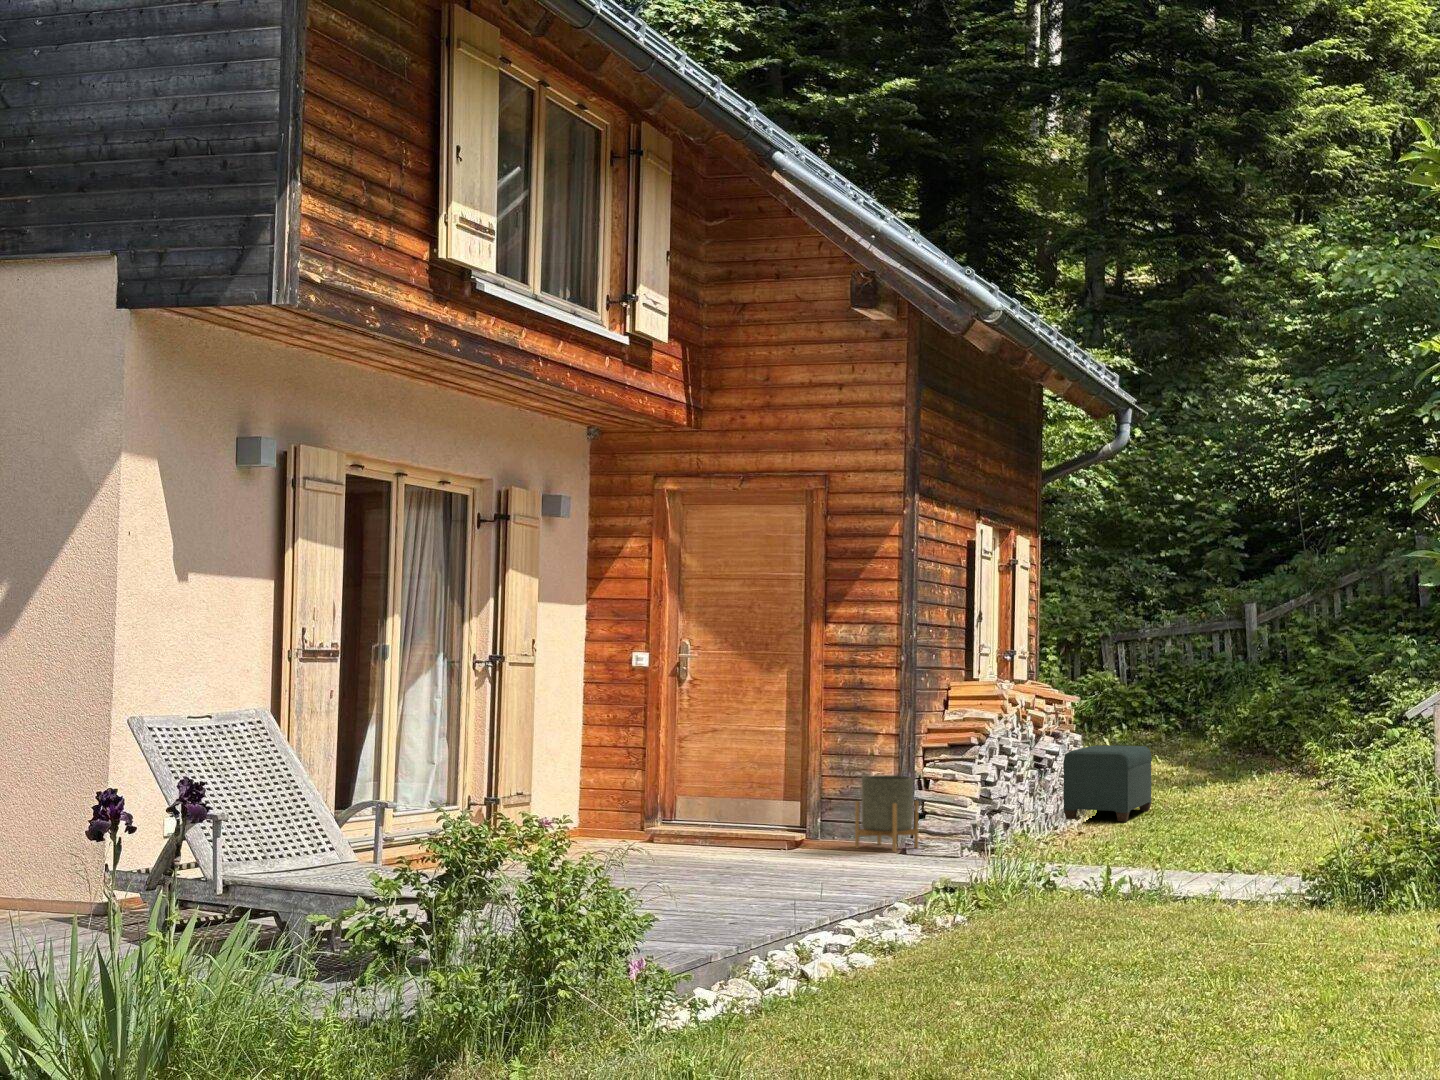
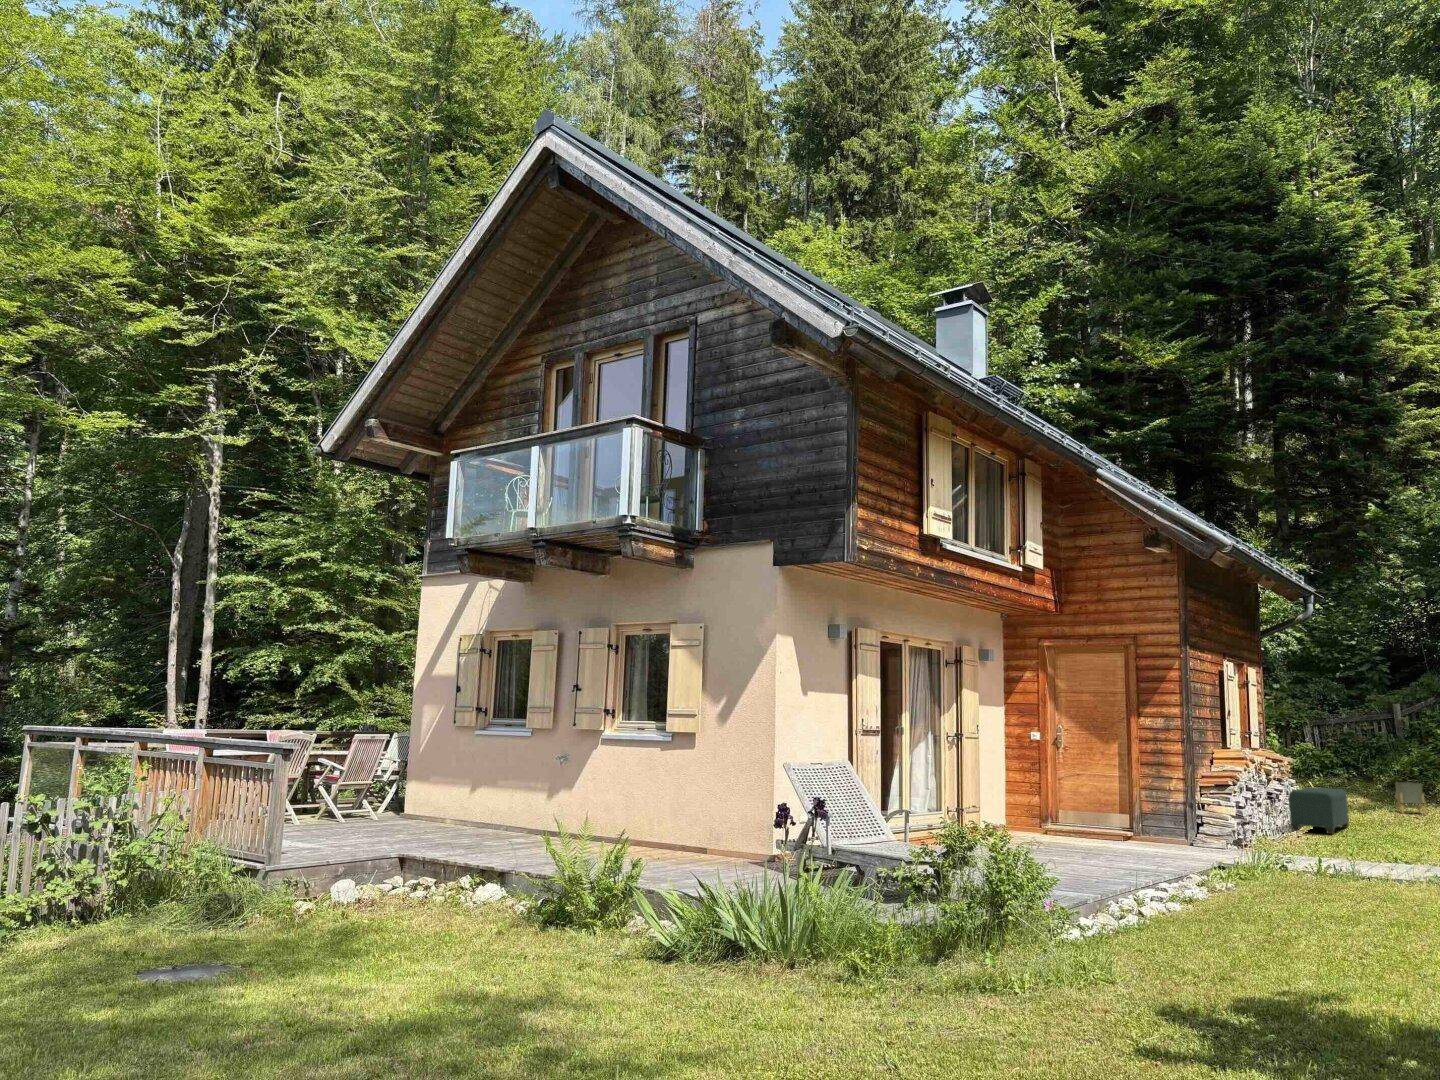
planter: present [855,776,919,852] -> present [1395,782,1426,815]

